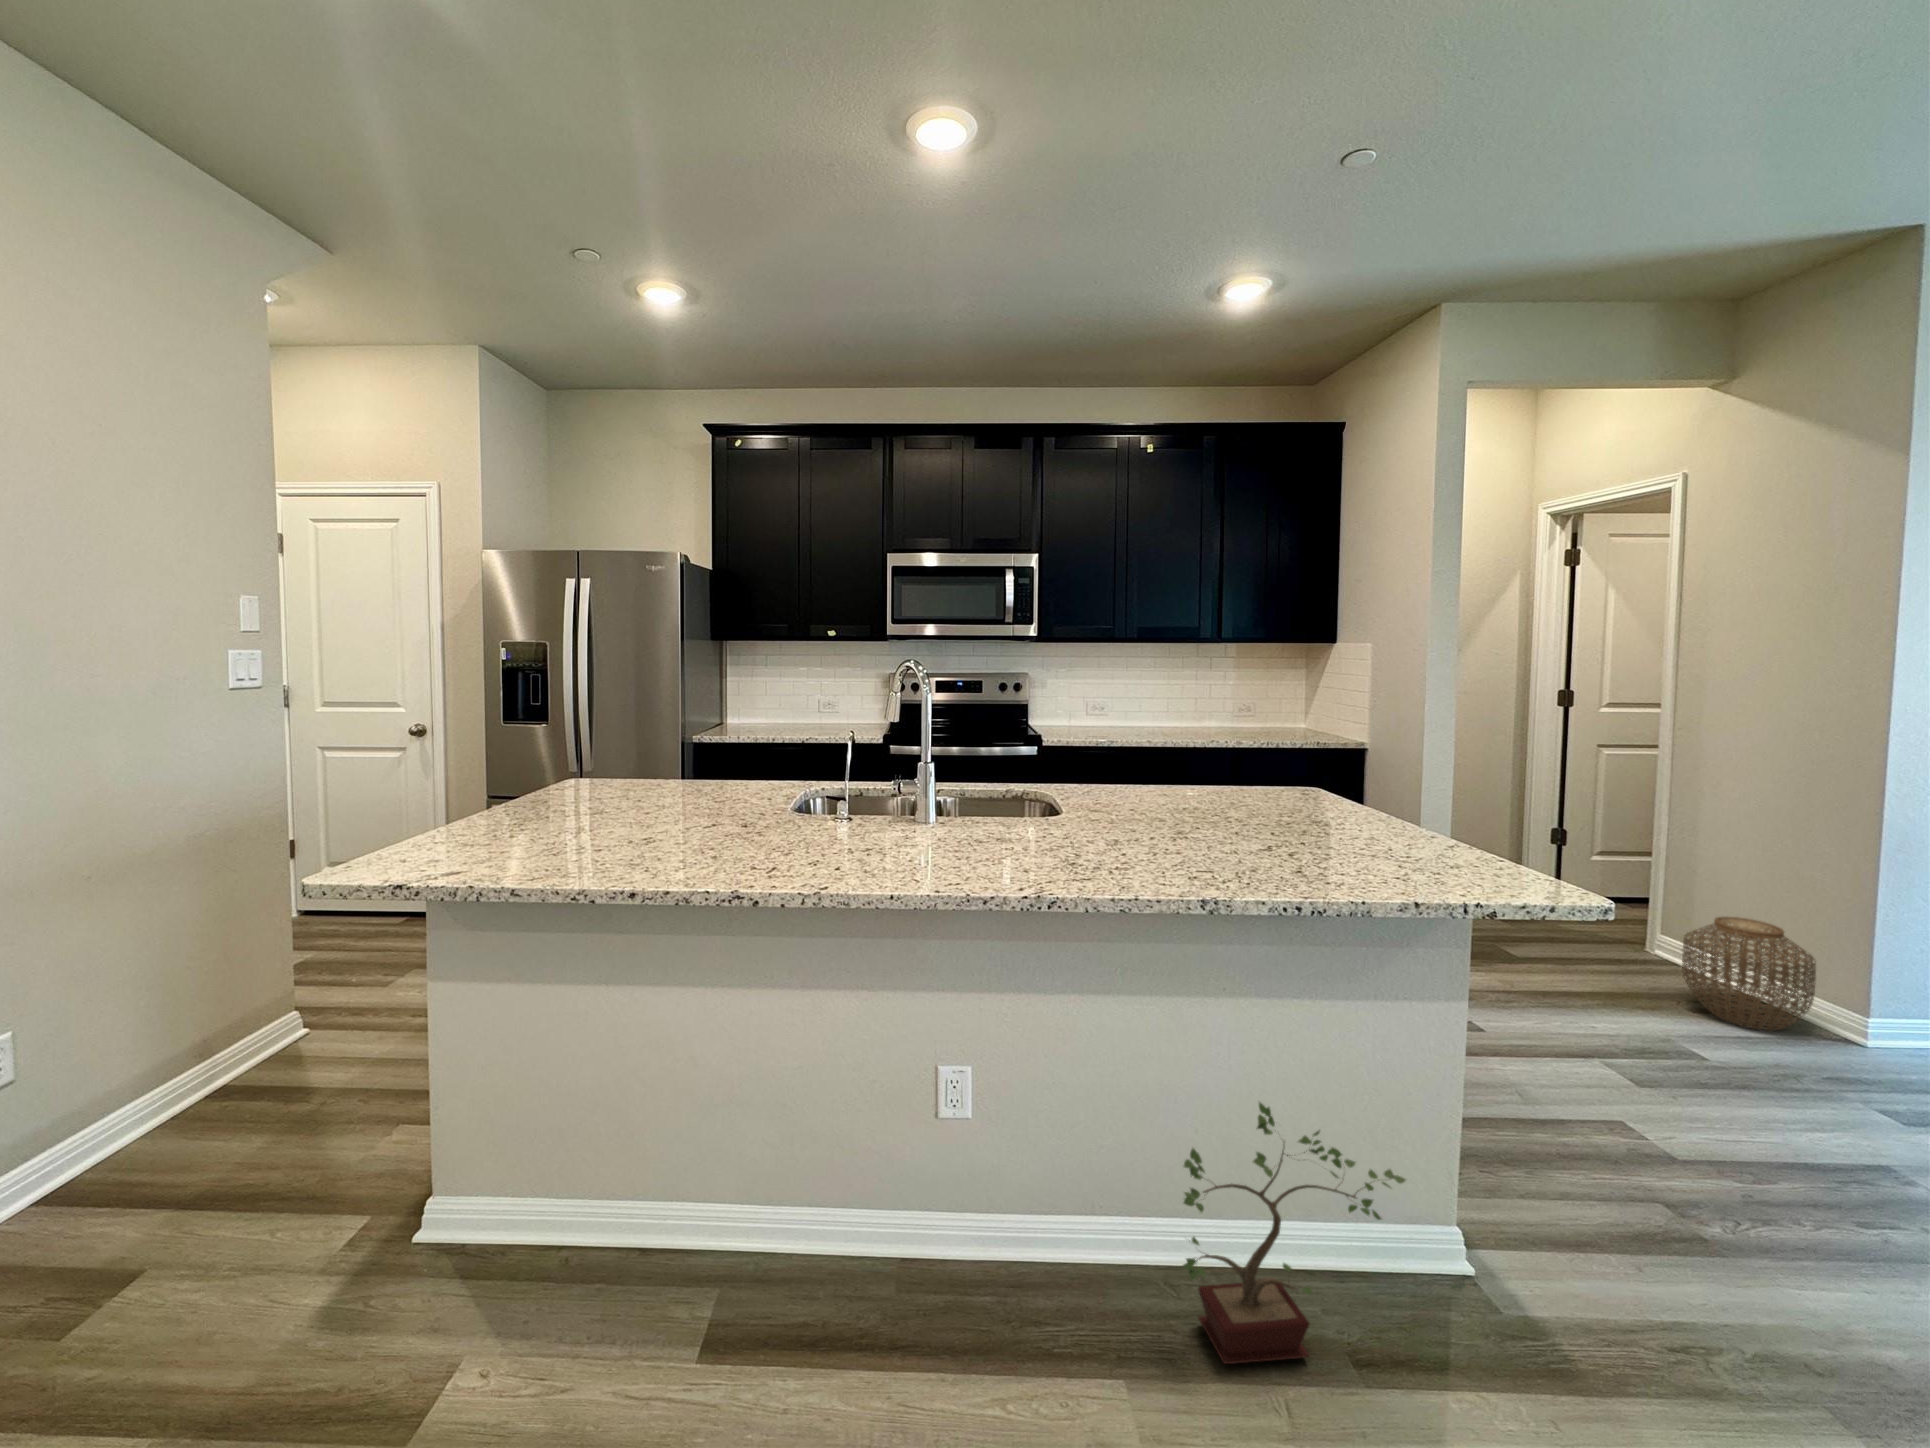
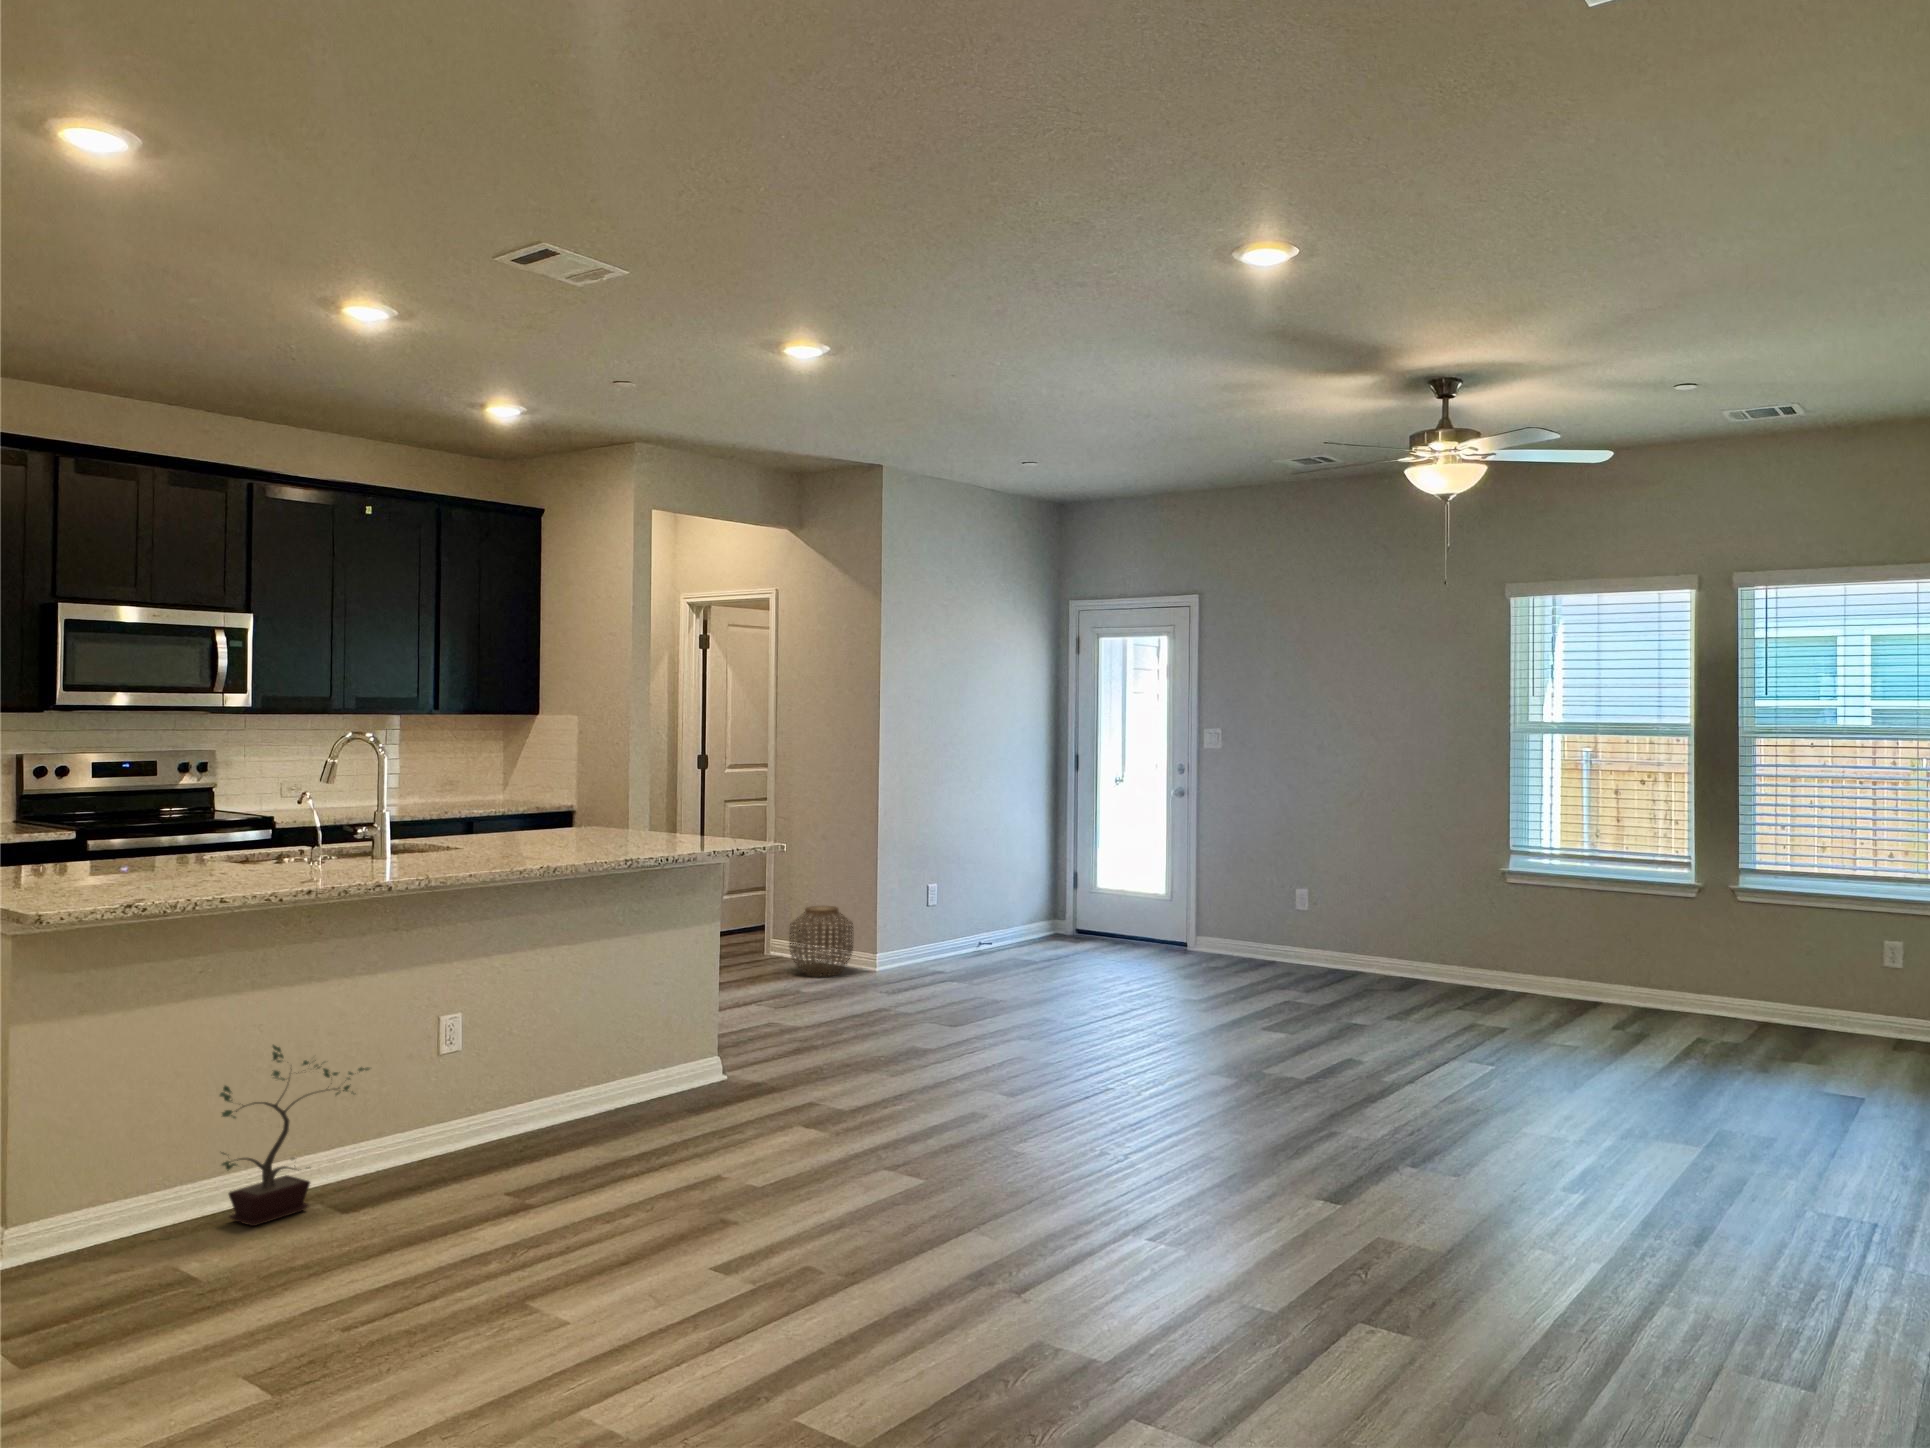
potted plant: present [1183,1103,1406,1364] -> present [220,1045,370,1226]

